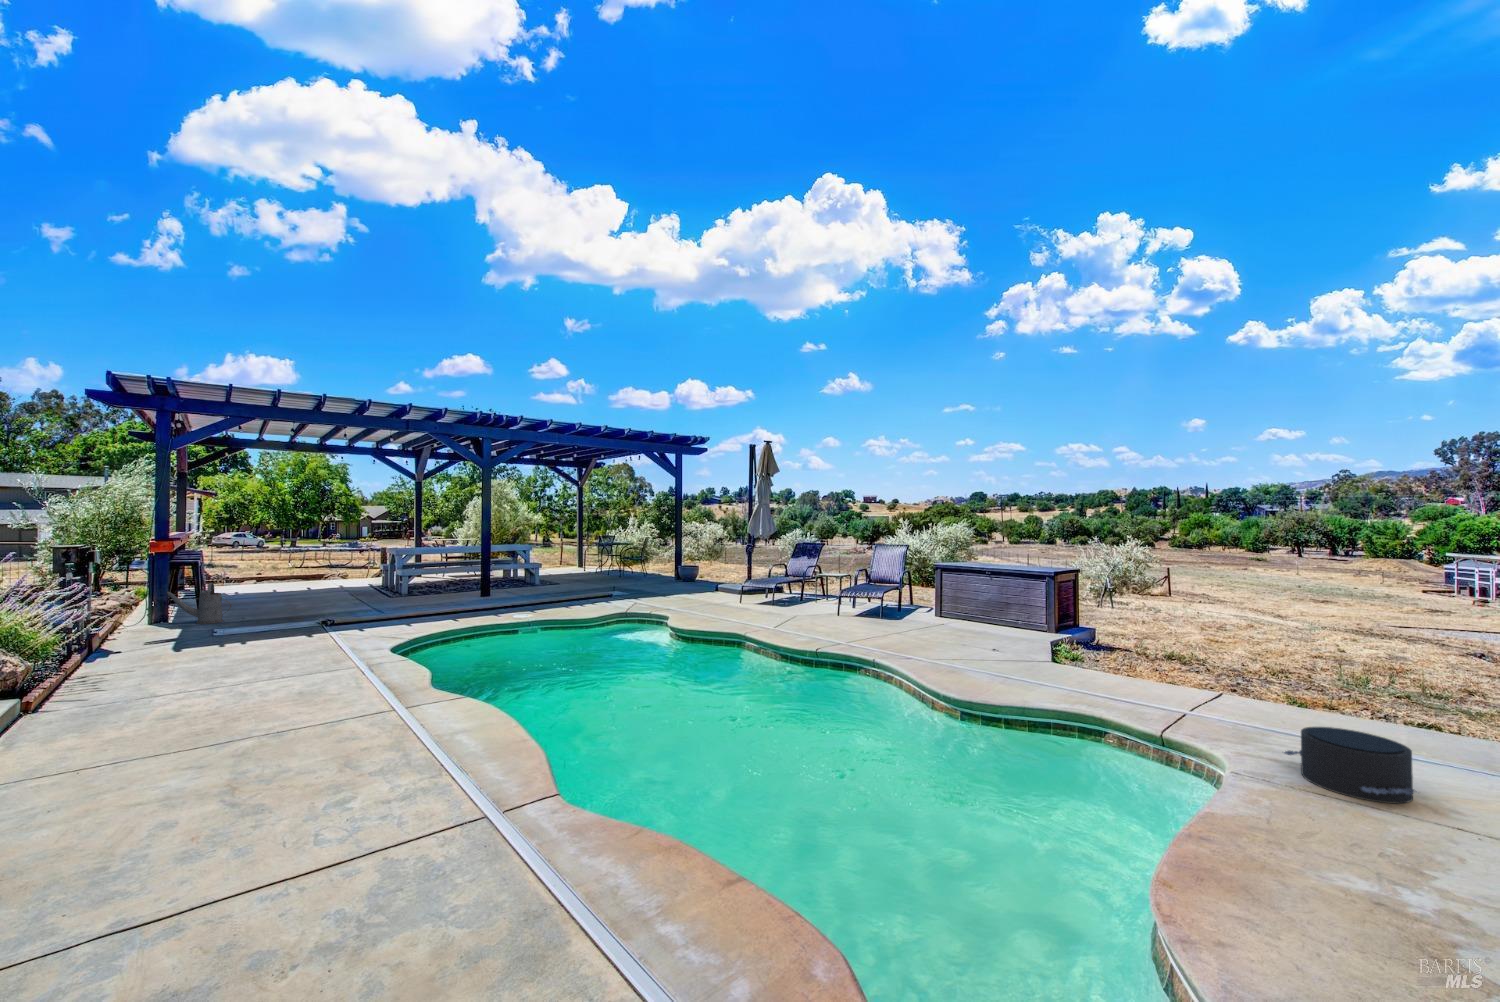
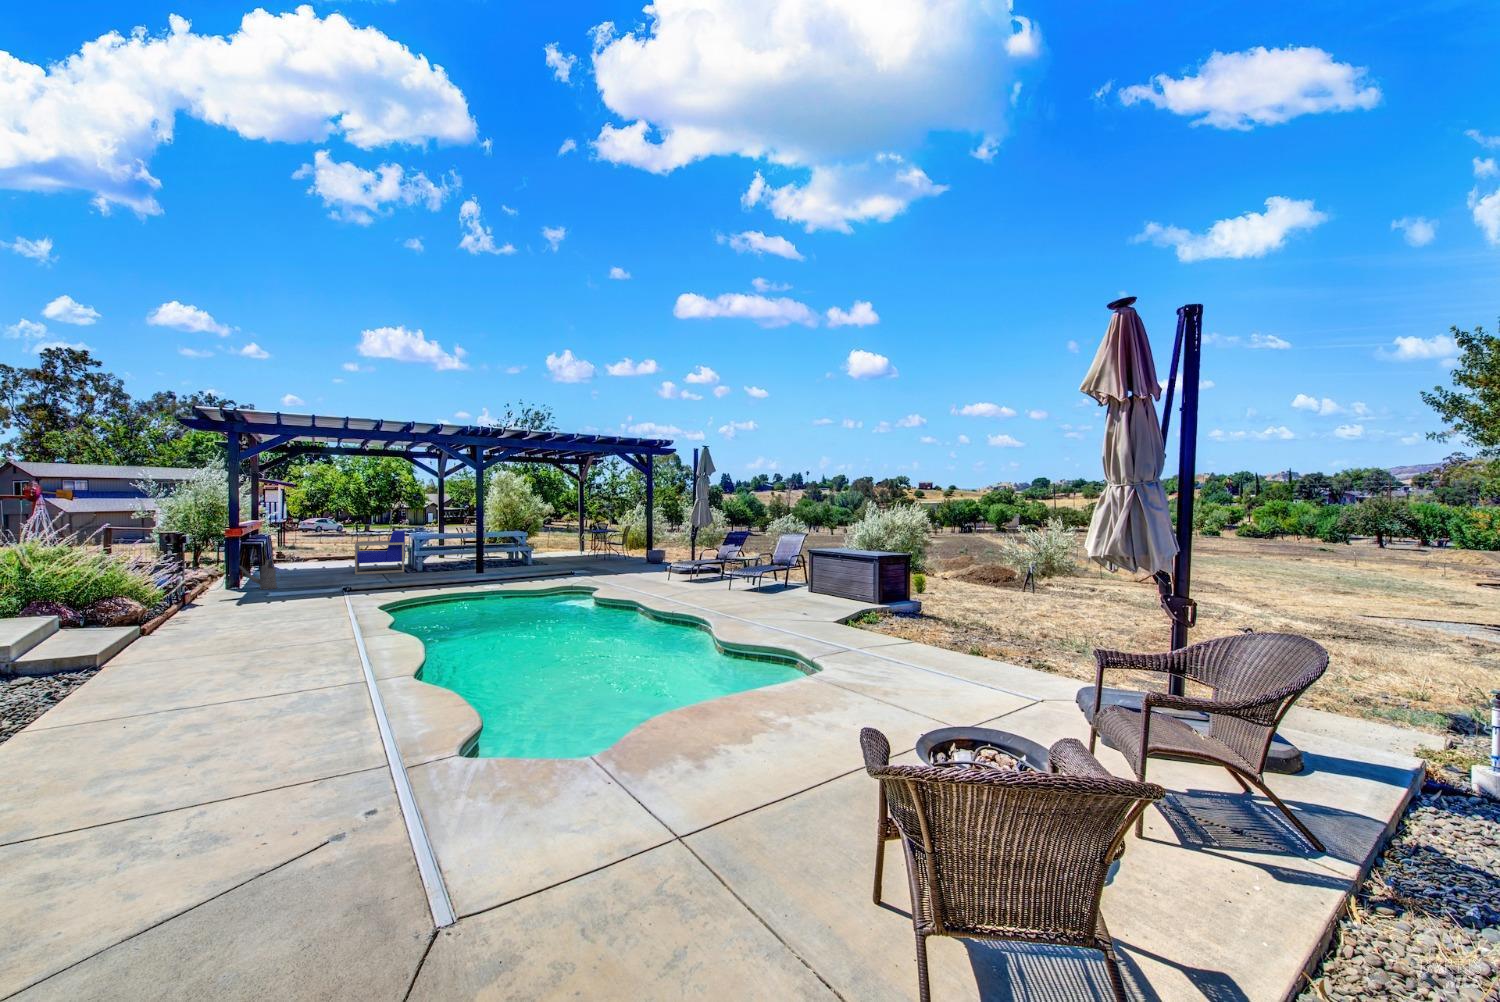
armchair: none [320,543,387,600] -> present [355,530,405,575]
pouf: present [1284,727,1415,804] -> none [845,657,896,699]

